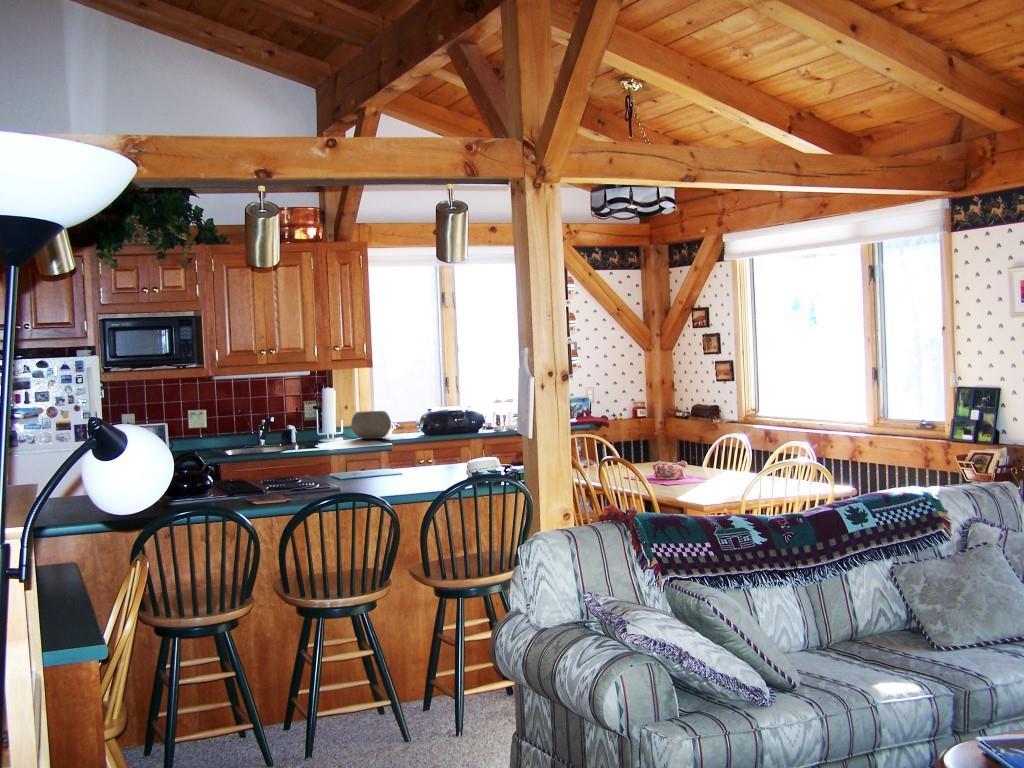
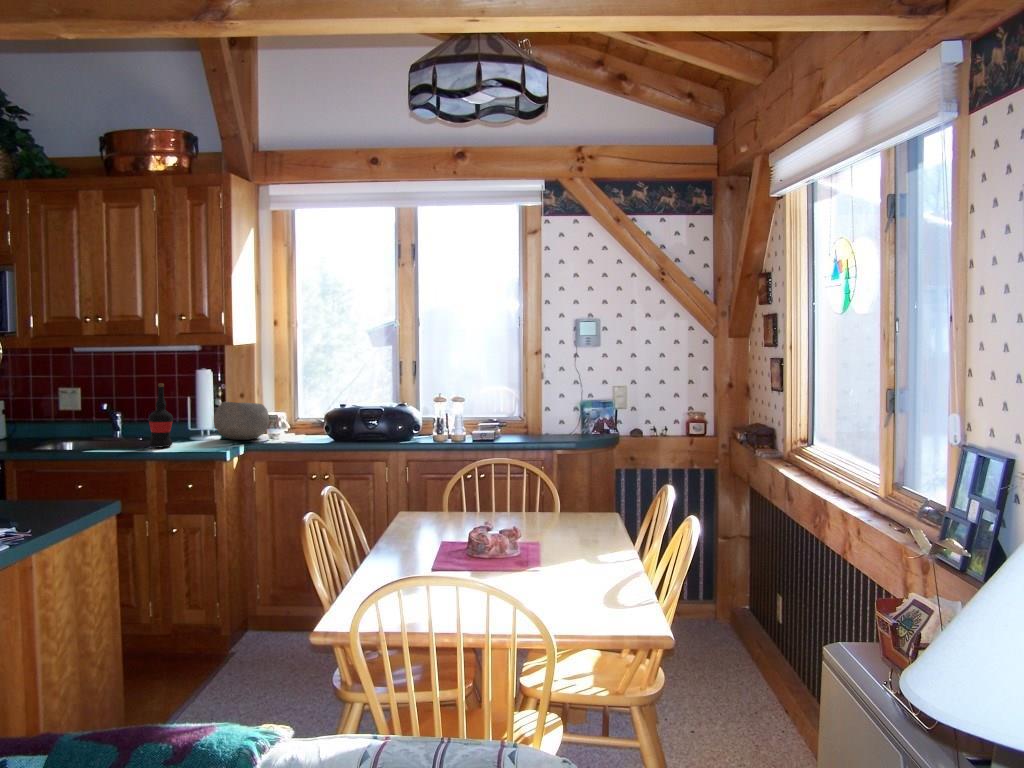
wine bottle: none [324,399,342,447] -> present [149,384,173,447]

